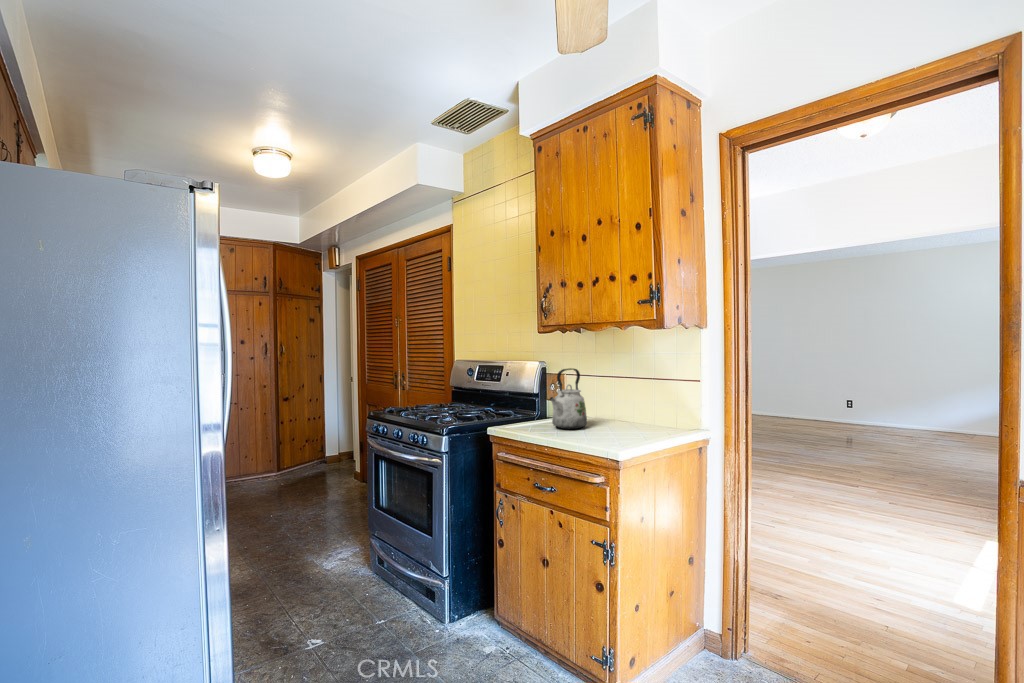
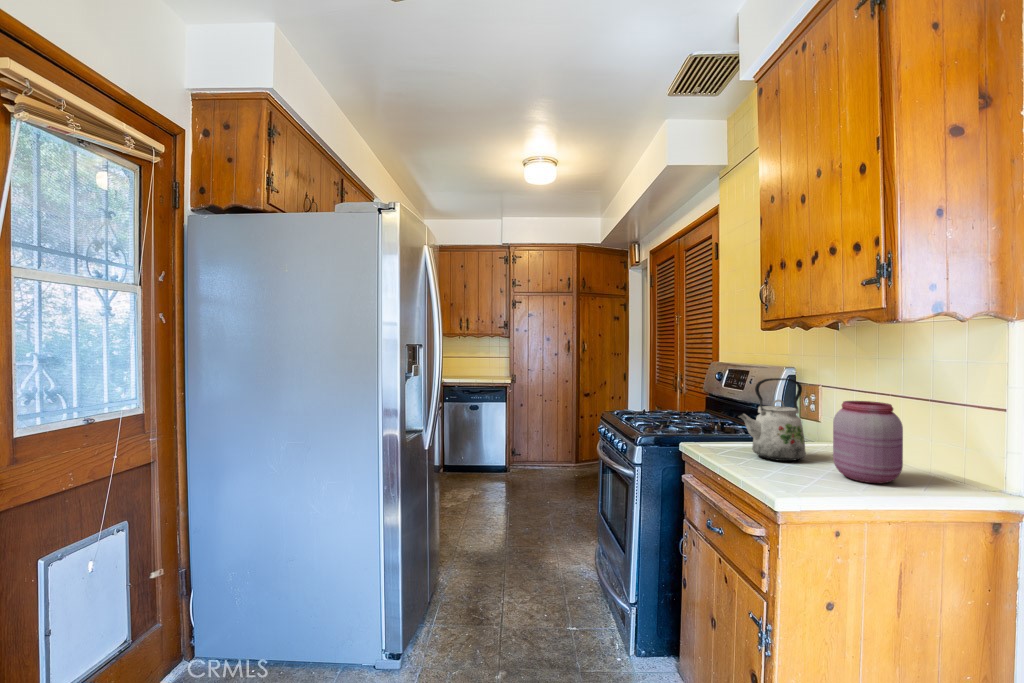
jar: none [613,379,651,432] -> present [833,401,903,484]

